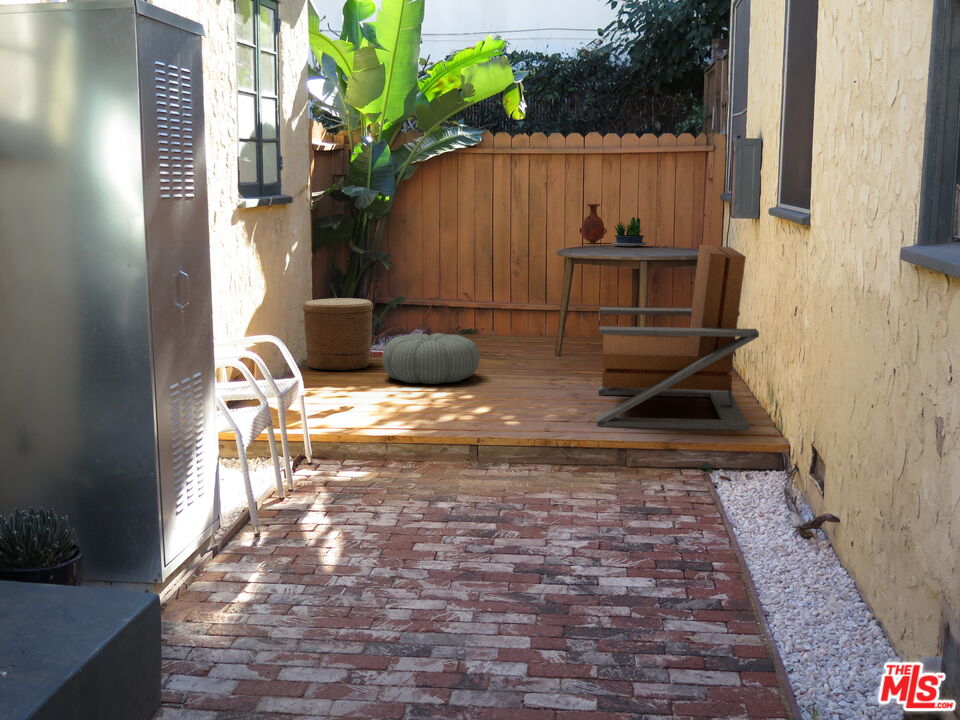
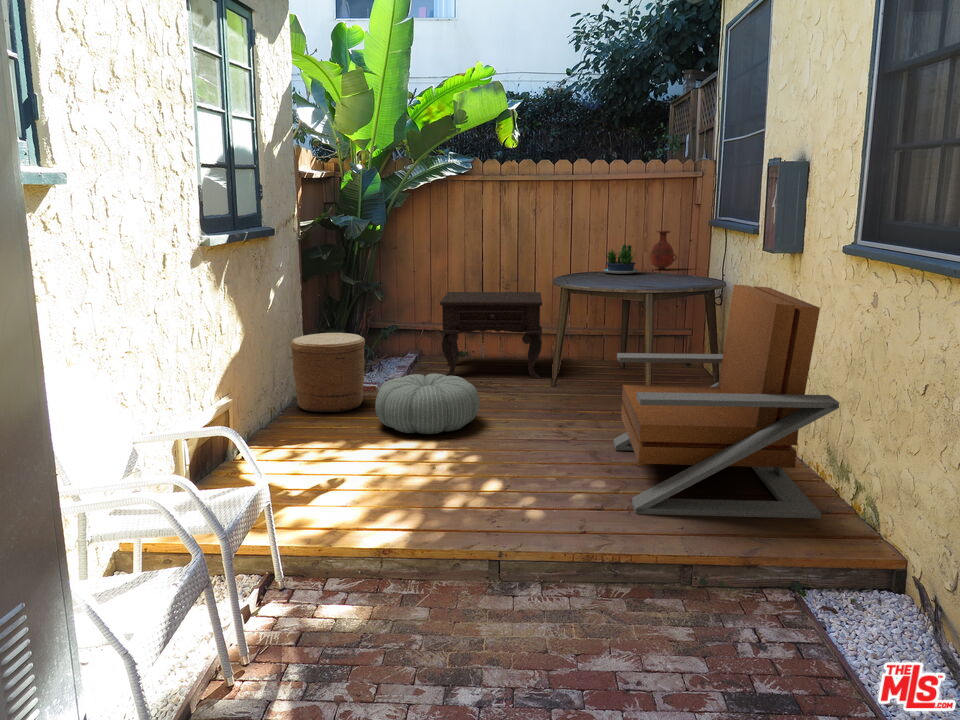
vase: present [579,204,607,243] -> present [649,231,677,270]
side table: none [447,266,551,351] -> present [440,292,542,379]

